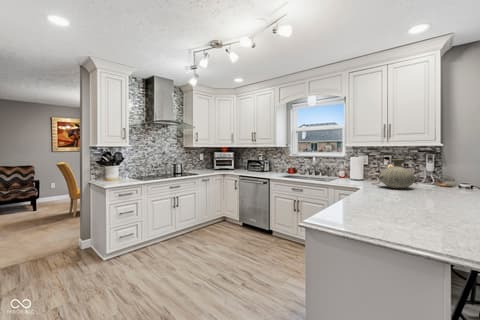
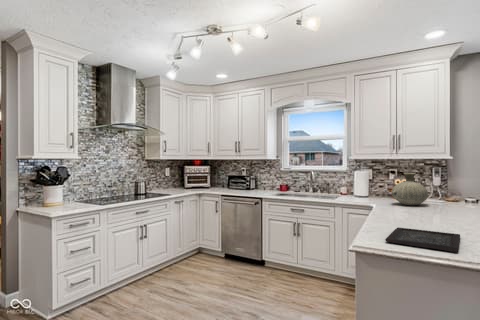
tray: none [338,208,420,235] -> present [385,227,460,252]

